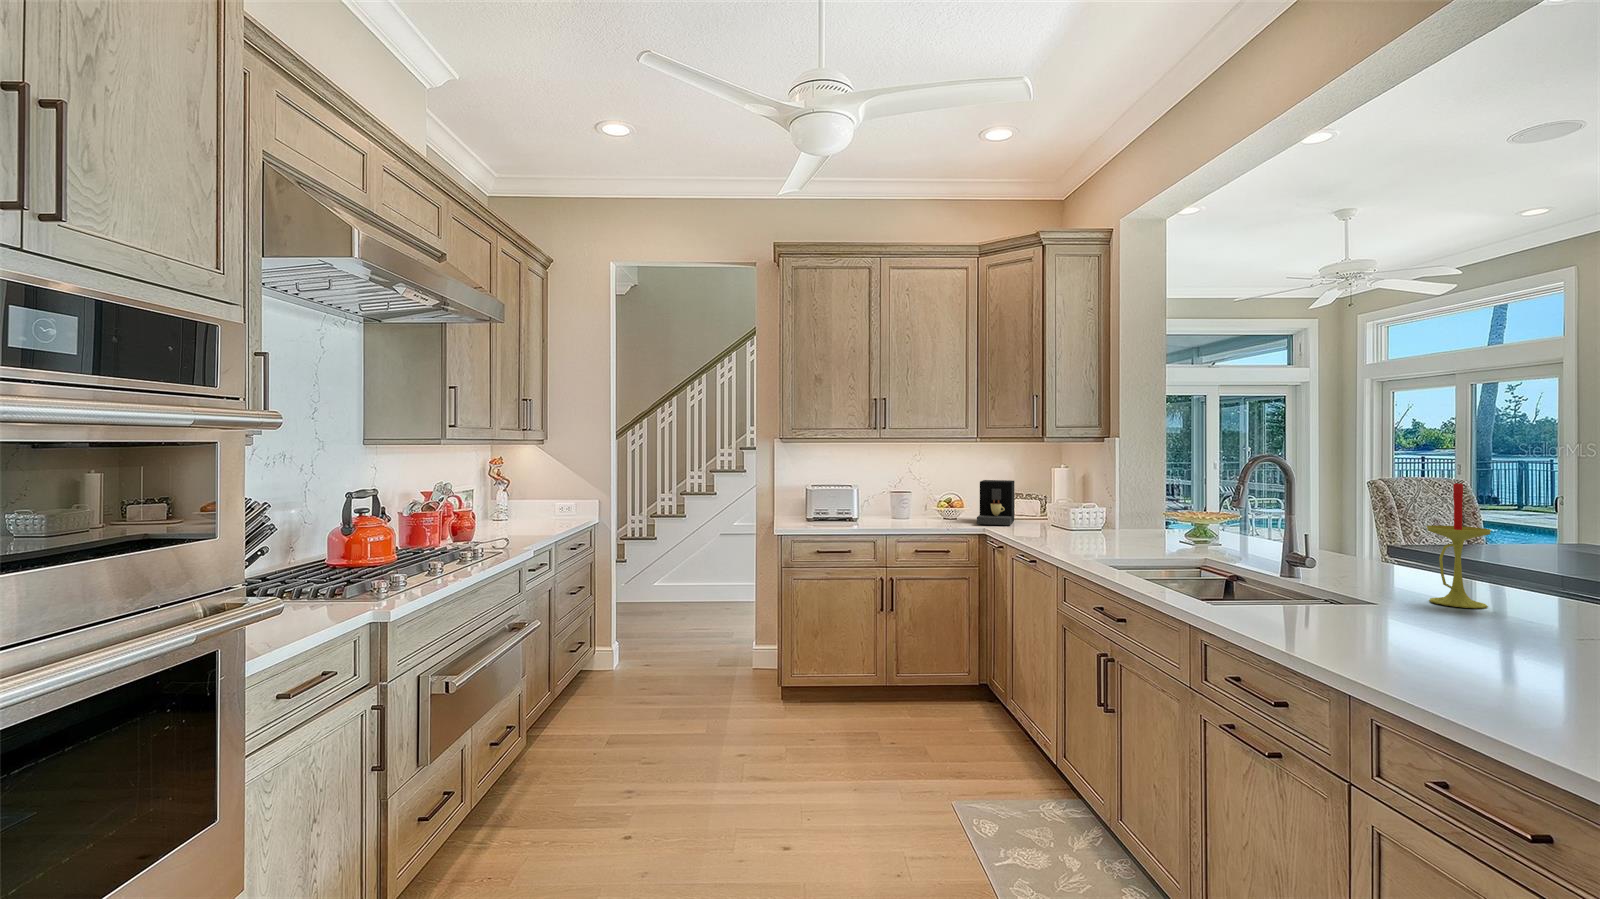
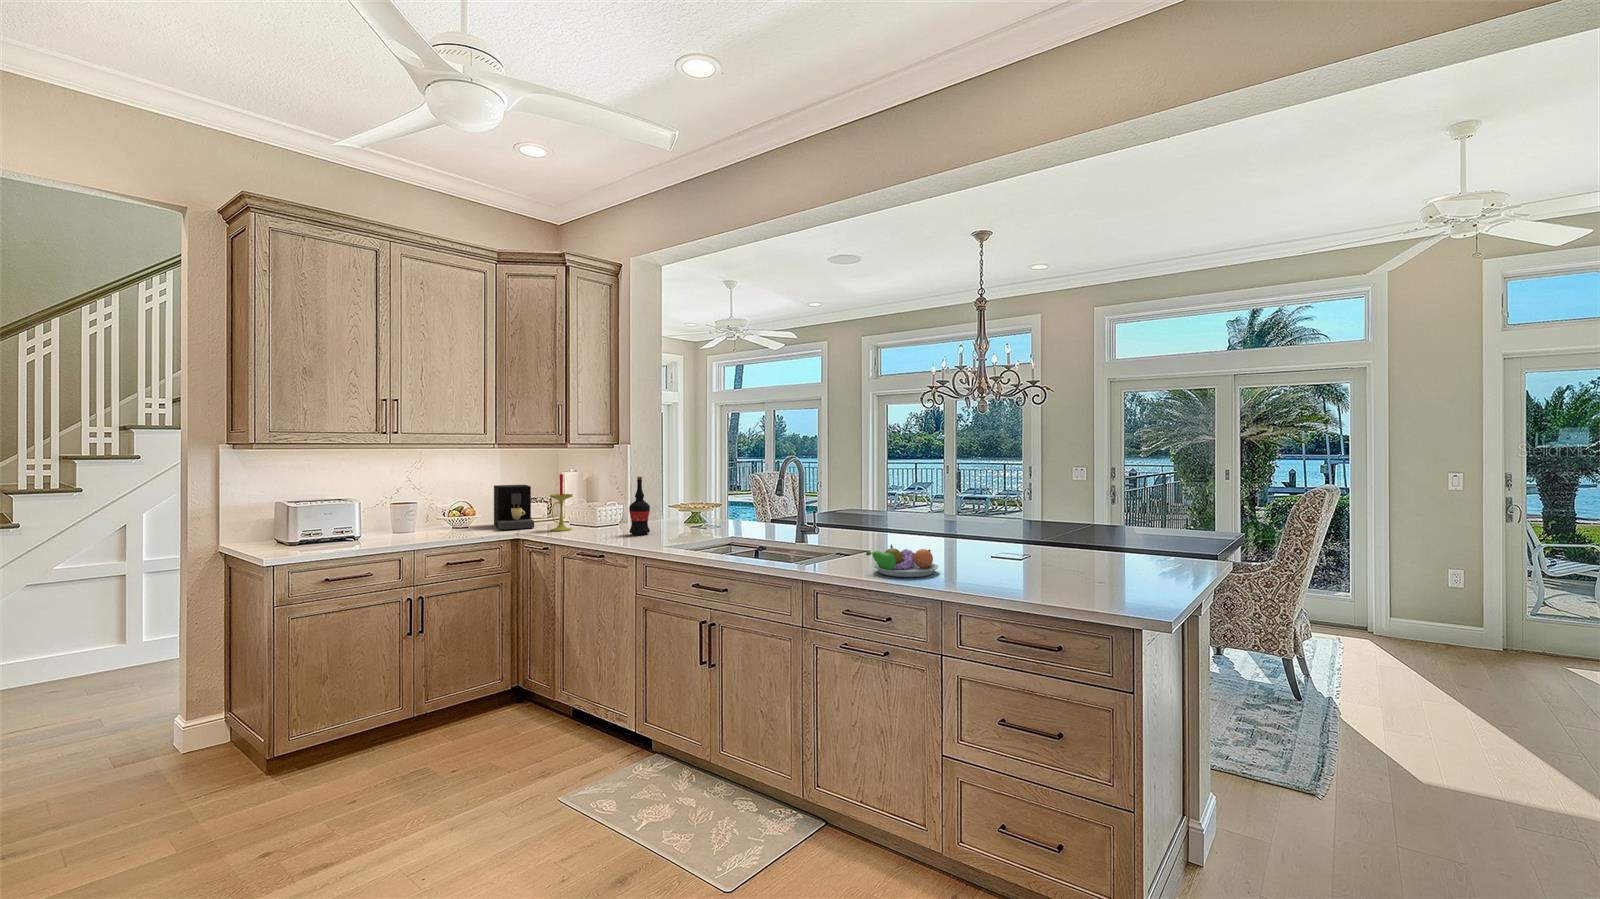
wine bottle: none [1086,475,1112,543] -> present [629,477,650,534]
candle: present [1426,483,1491,608] -> present [550,474,572,531]
fruit bowl: none [1313,598,1473,666] -> present [866,544,938,577]

